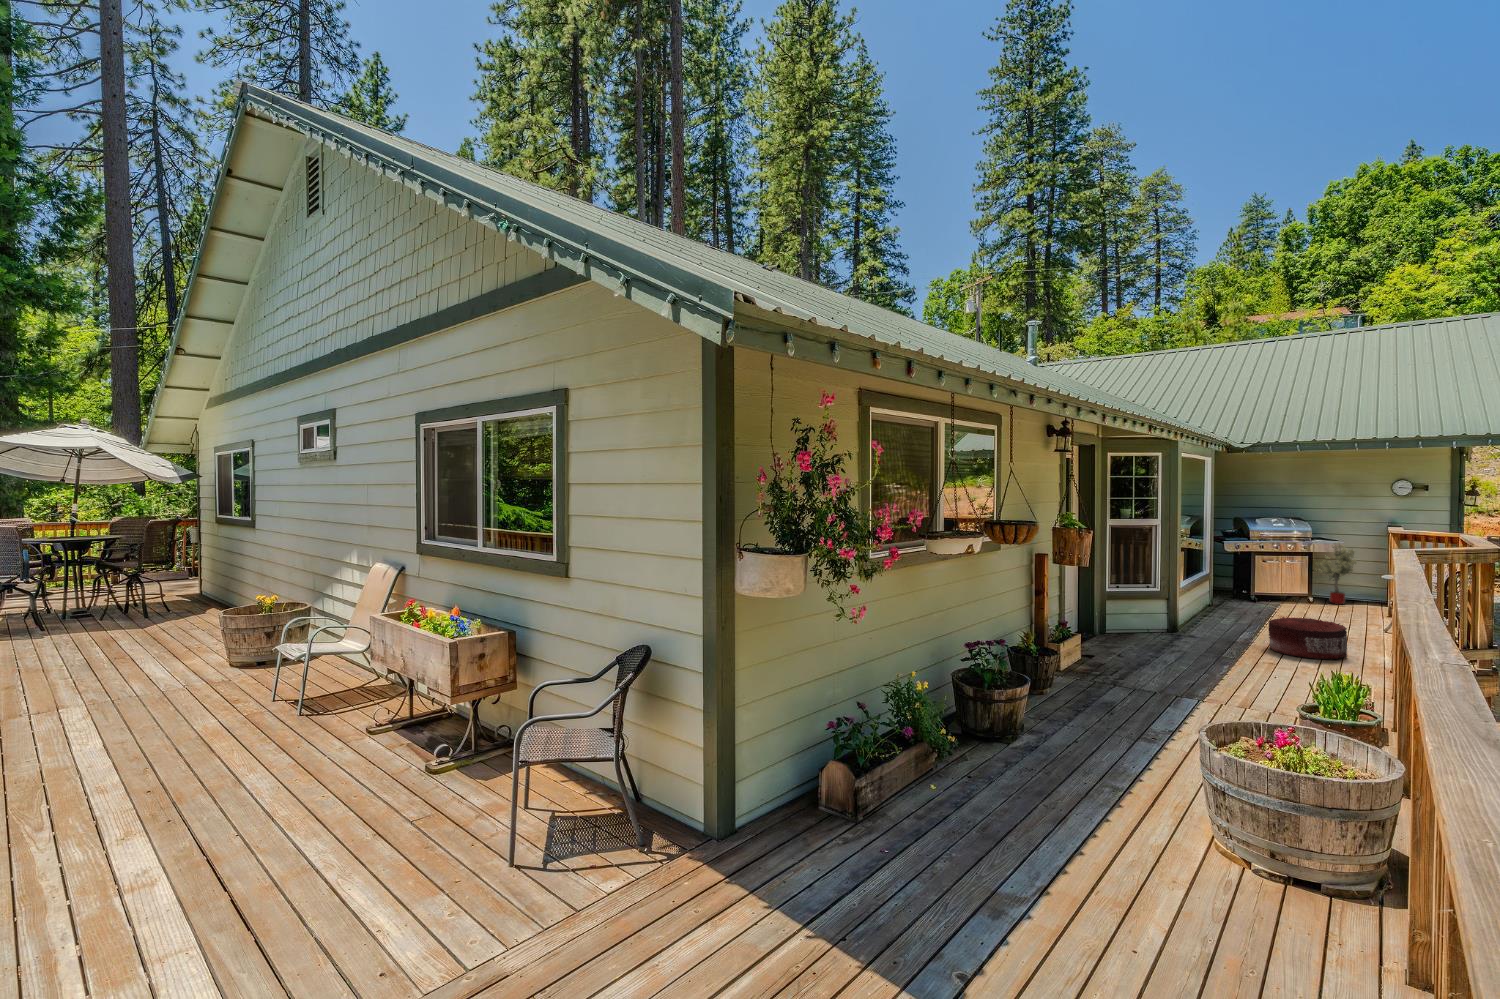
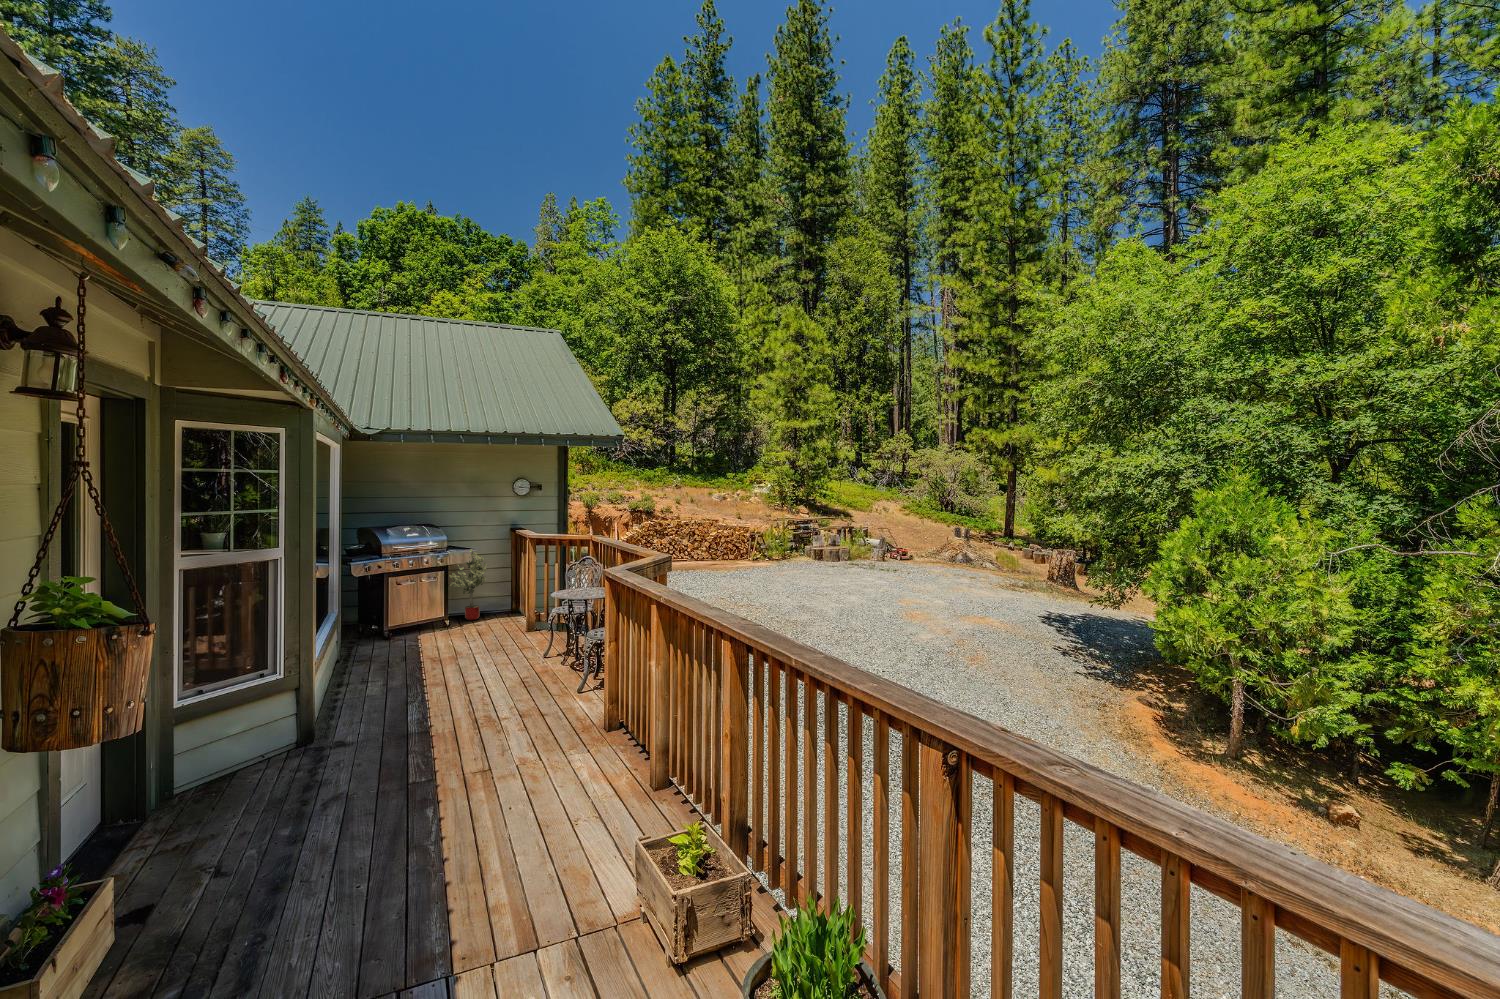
pouf: present [1269,617,1347,659] -> none [462,665,554,731]

